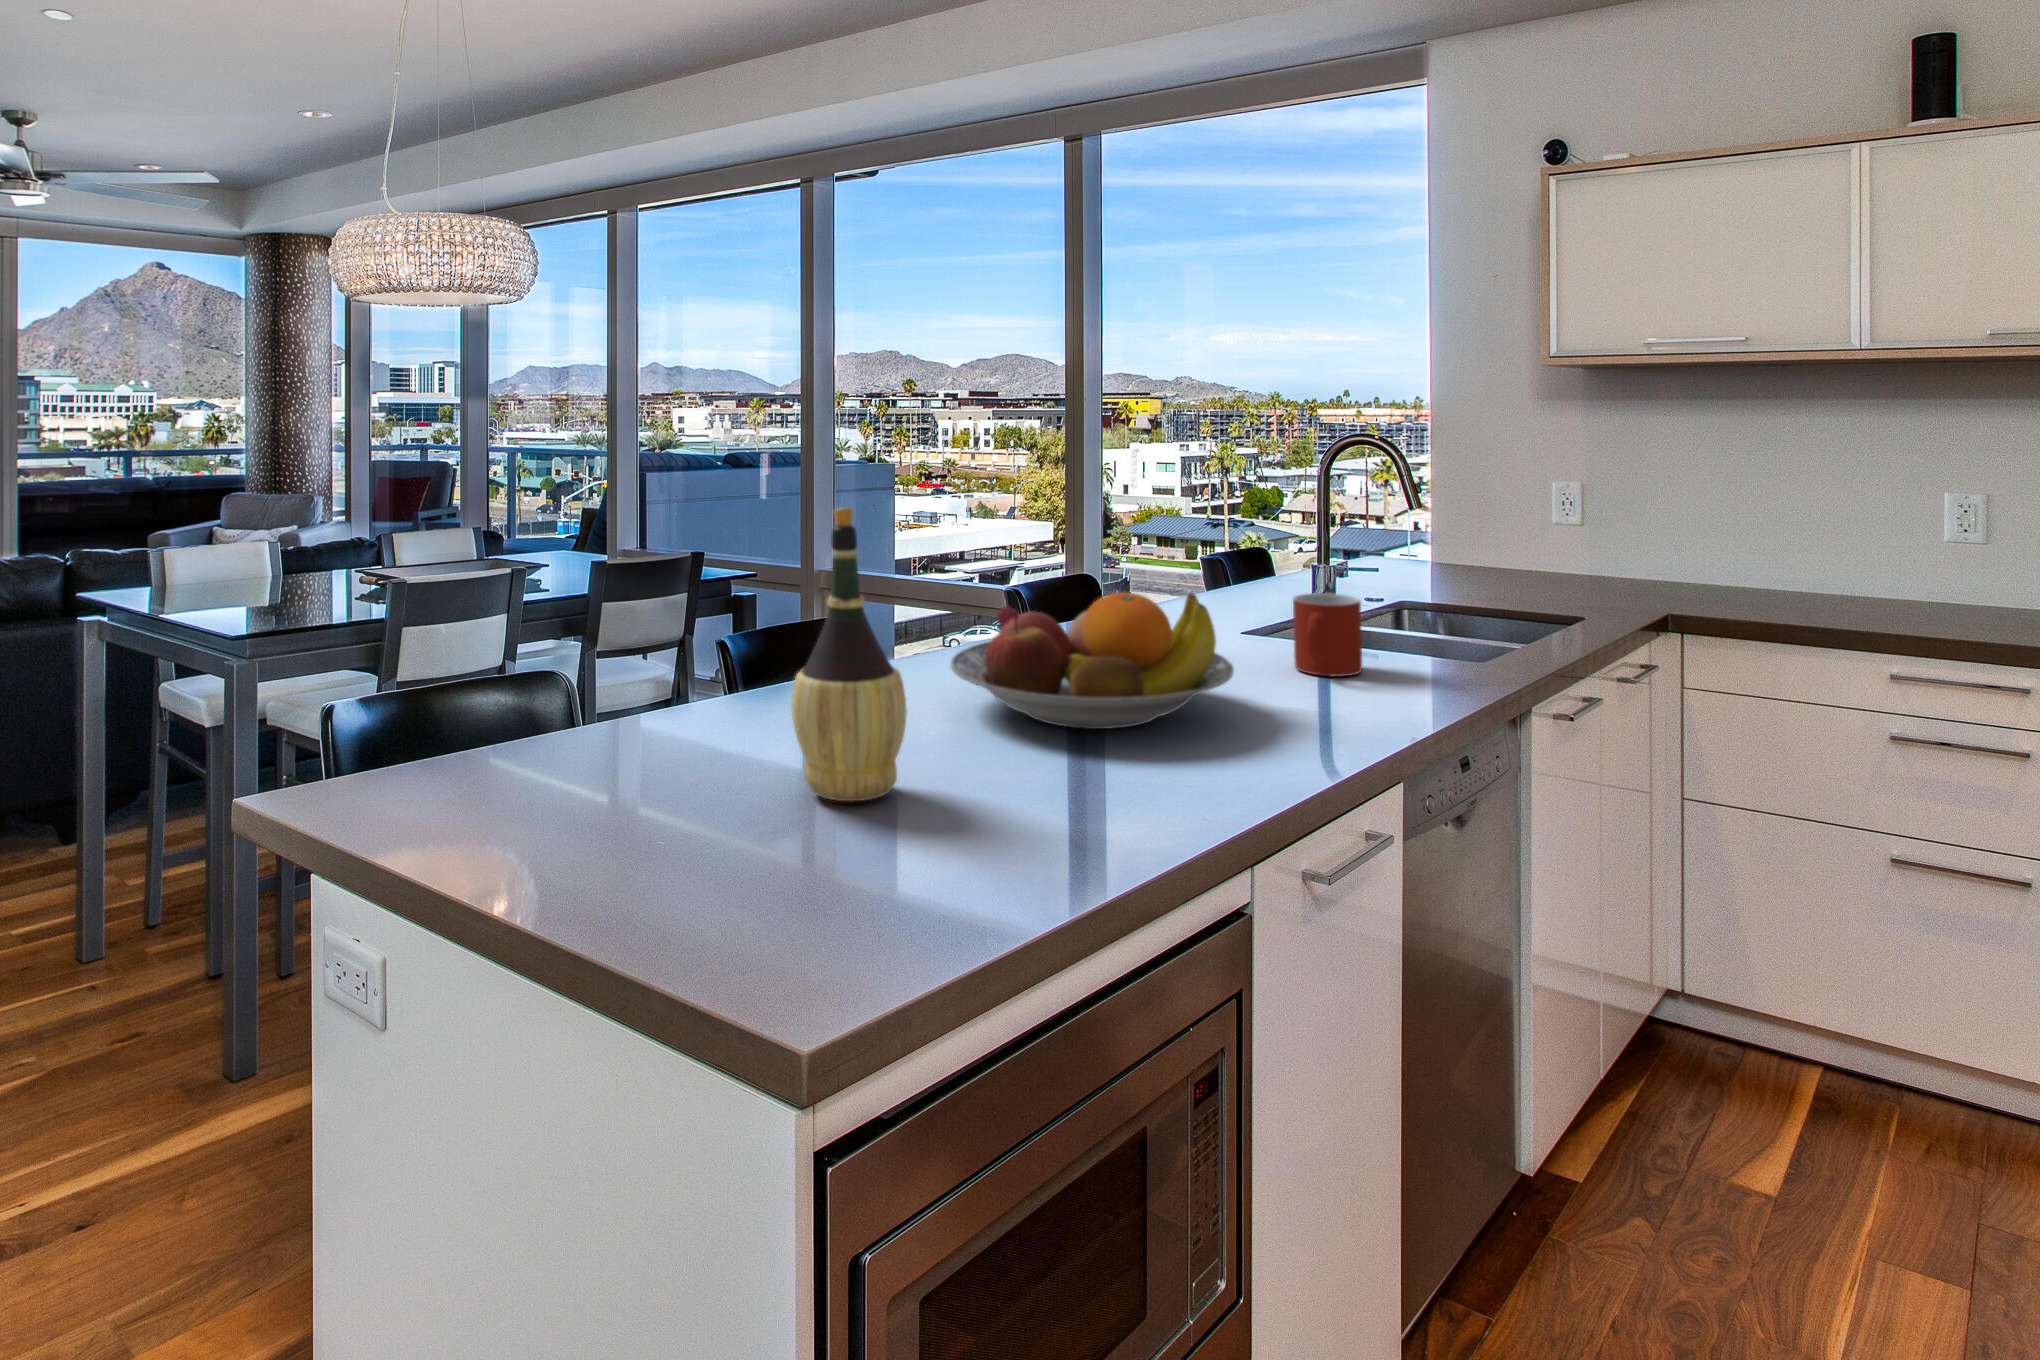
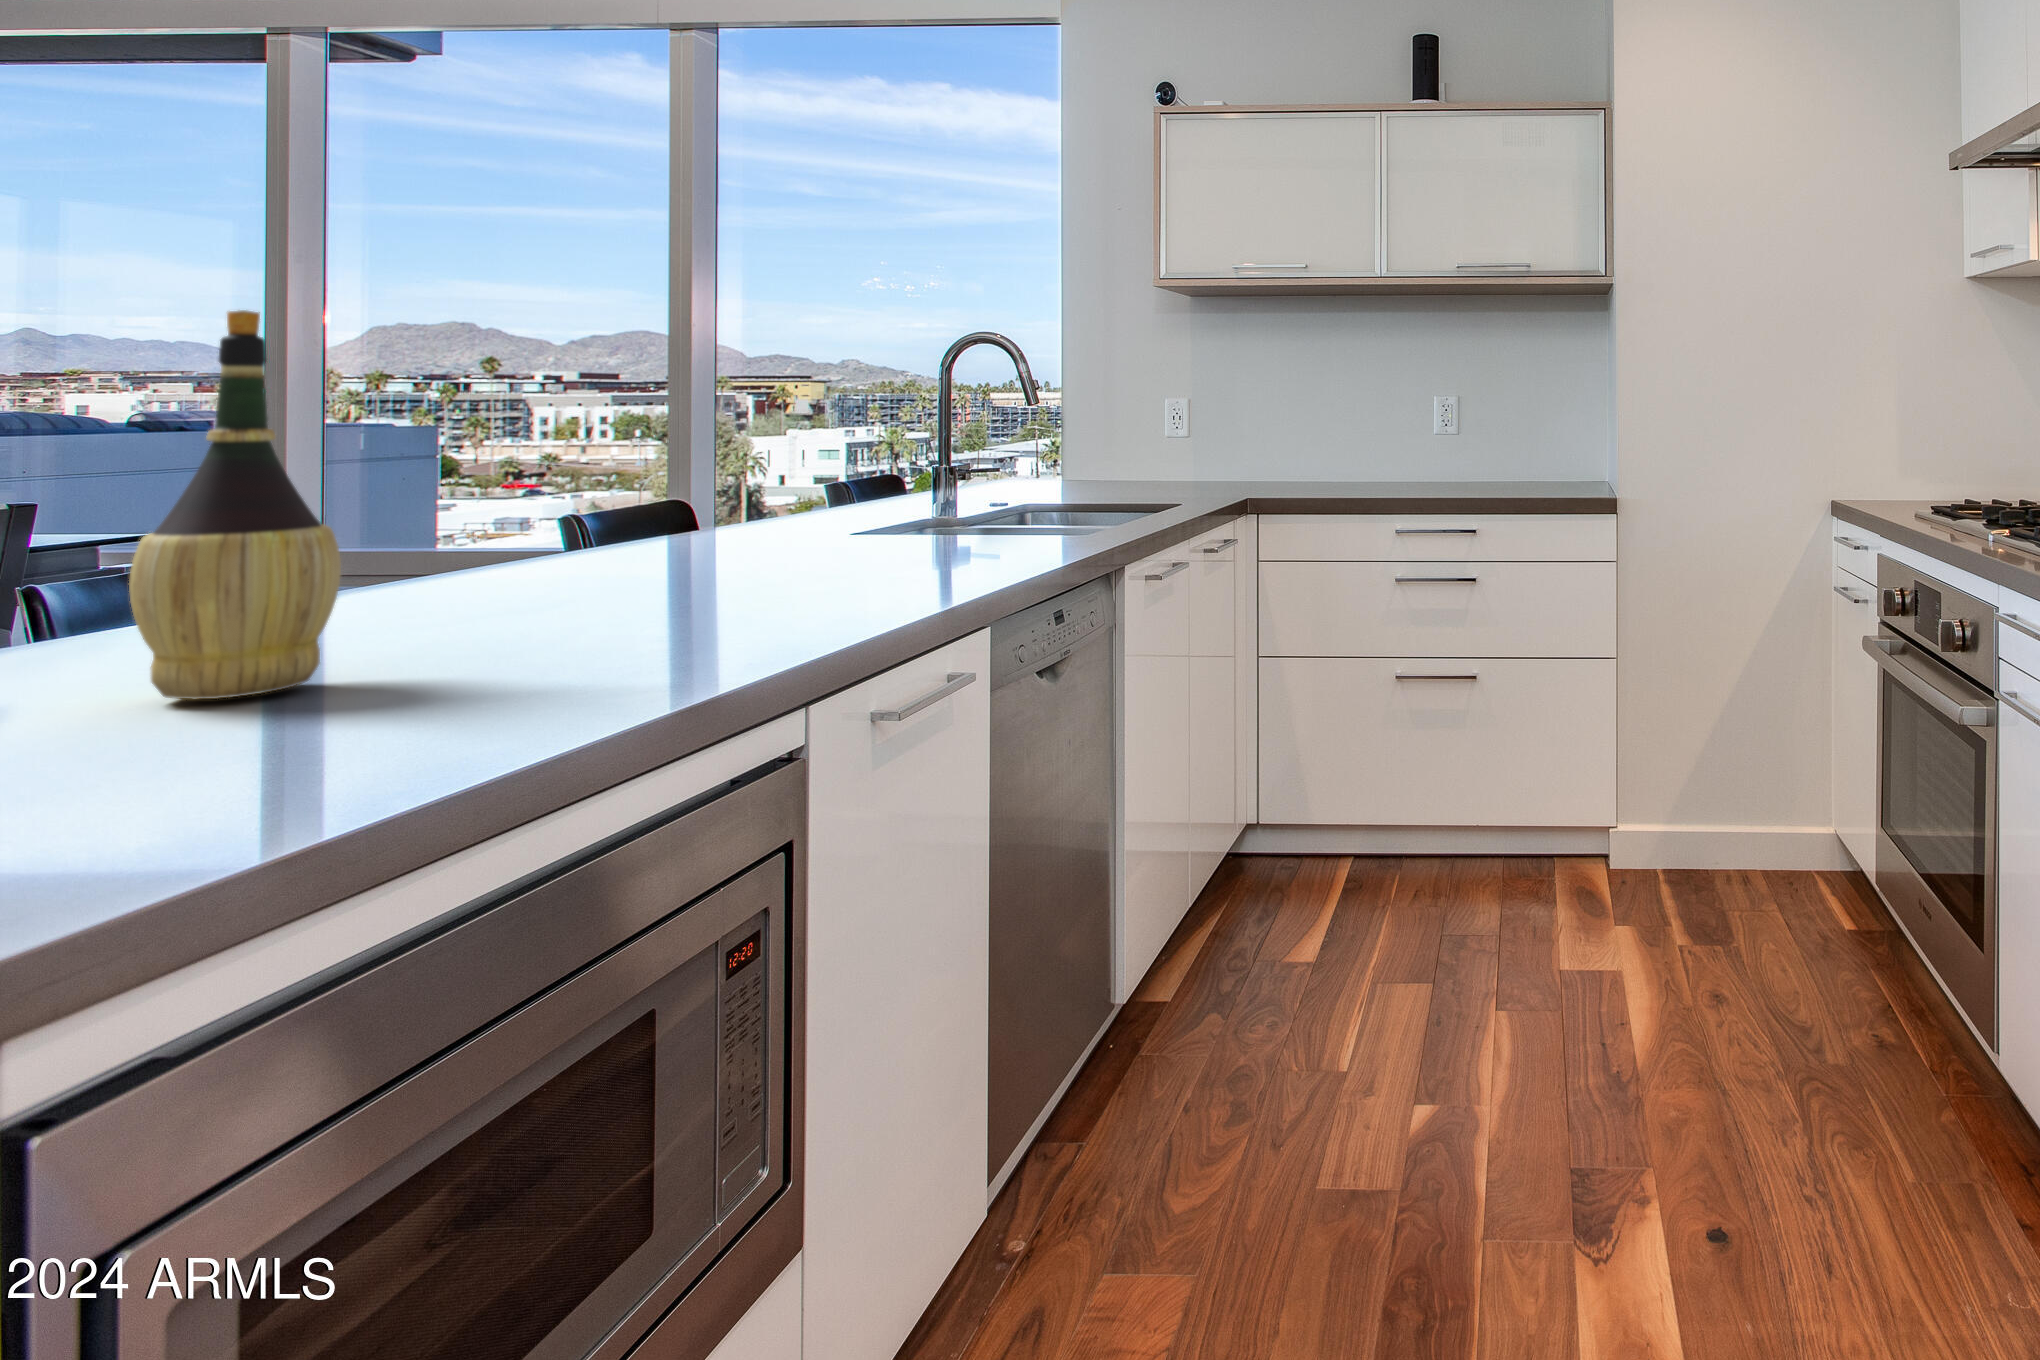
fruit bowl: present [951,593,1234,729] -> none [448,472,827,621]
mug: present [1293,593,1362,677] -> none [909,493,978,570]

